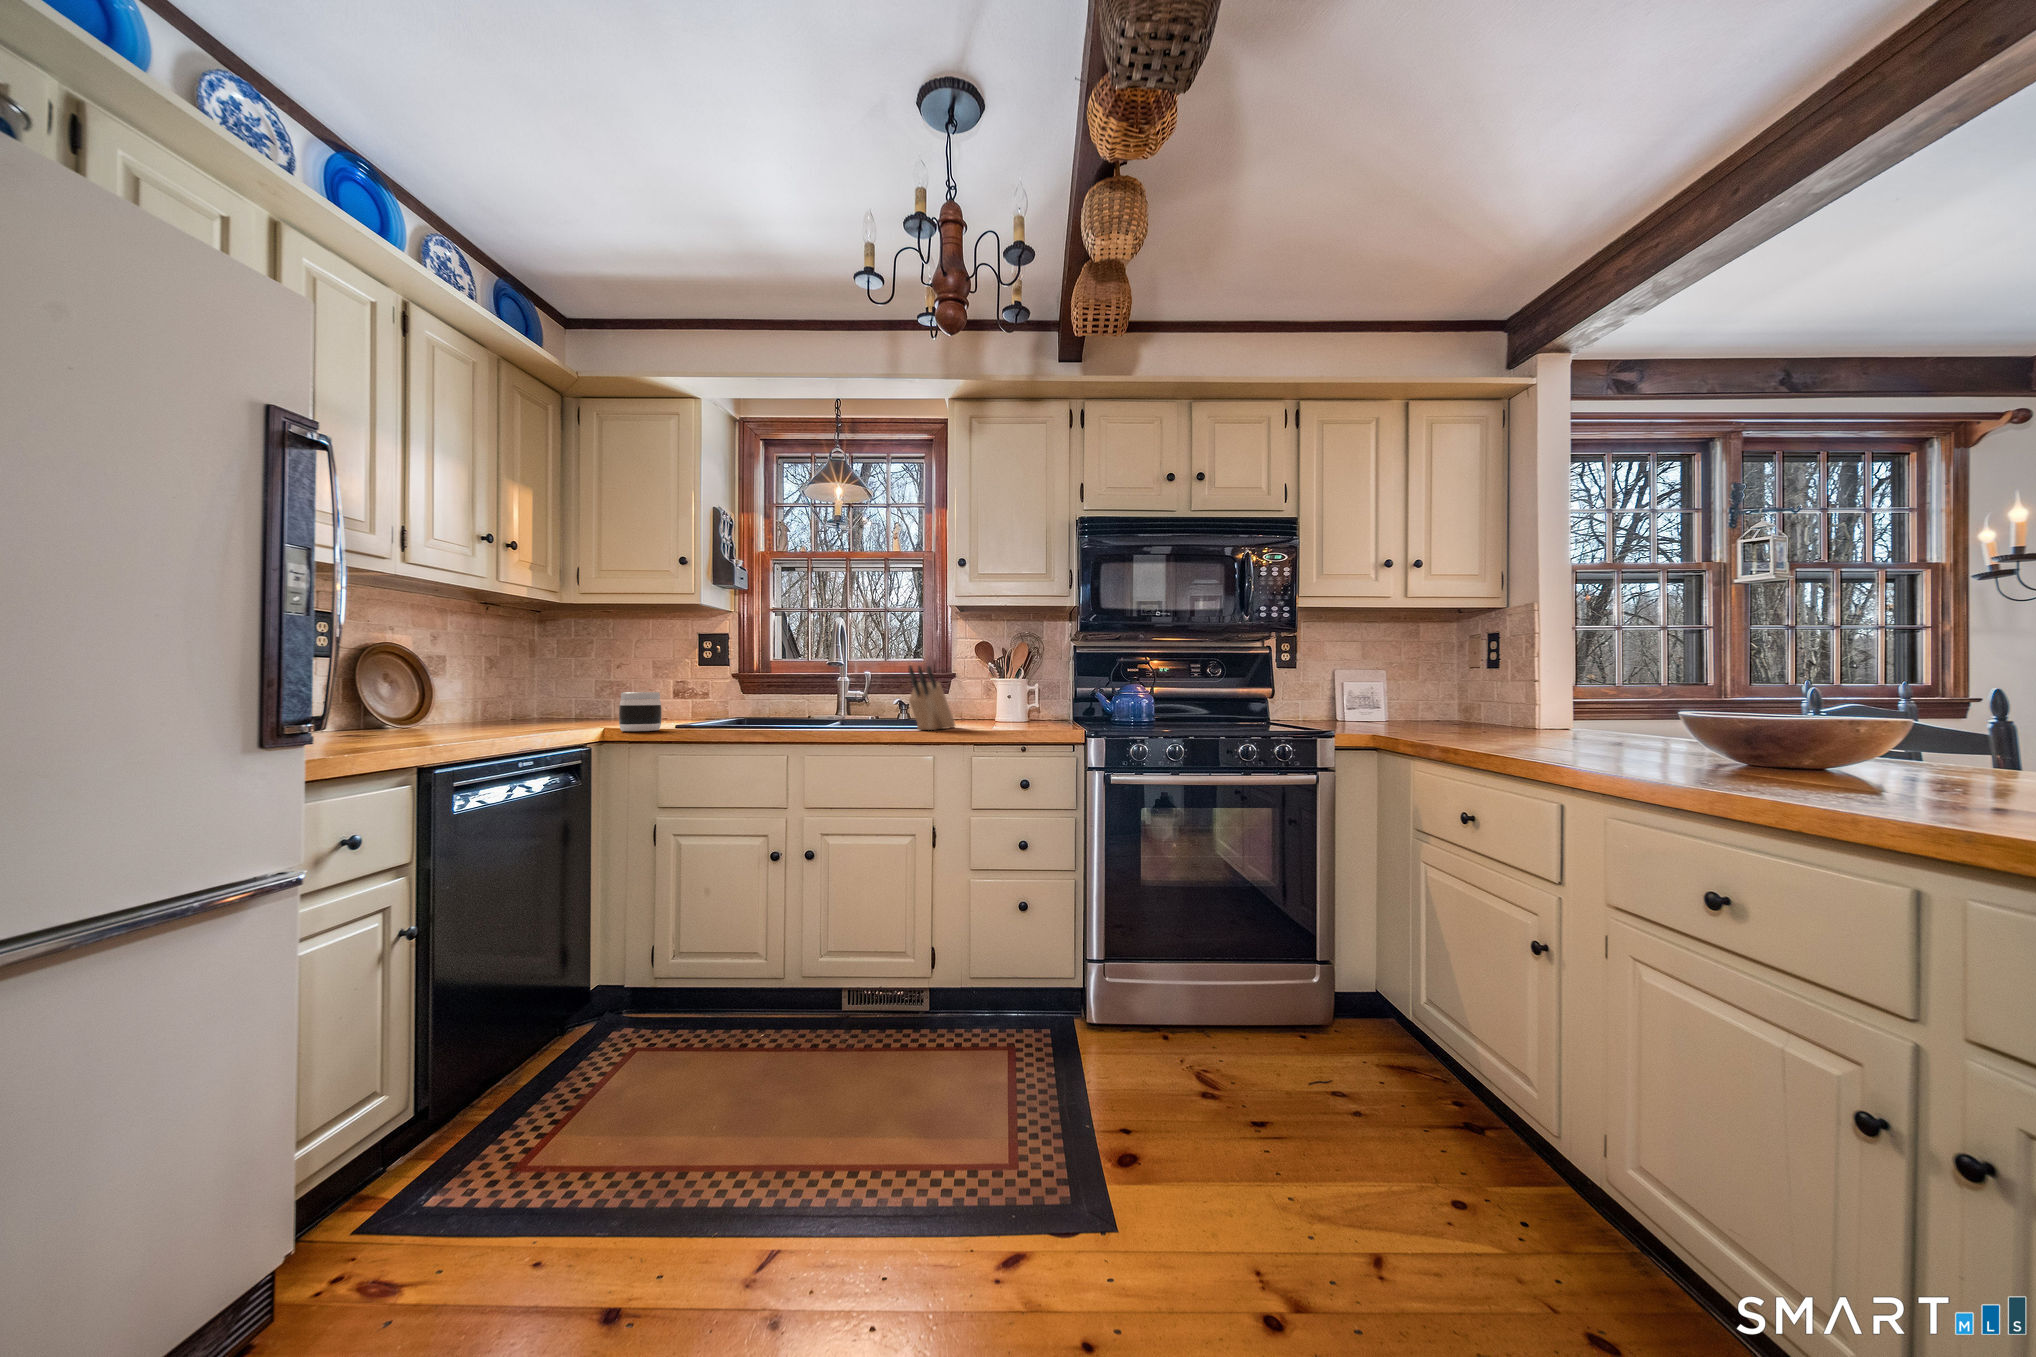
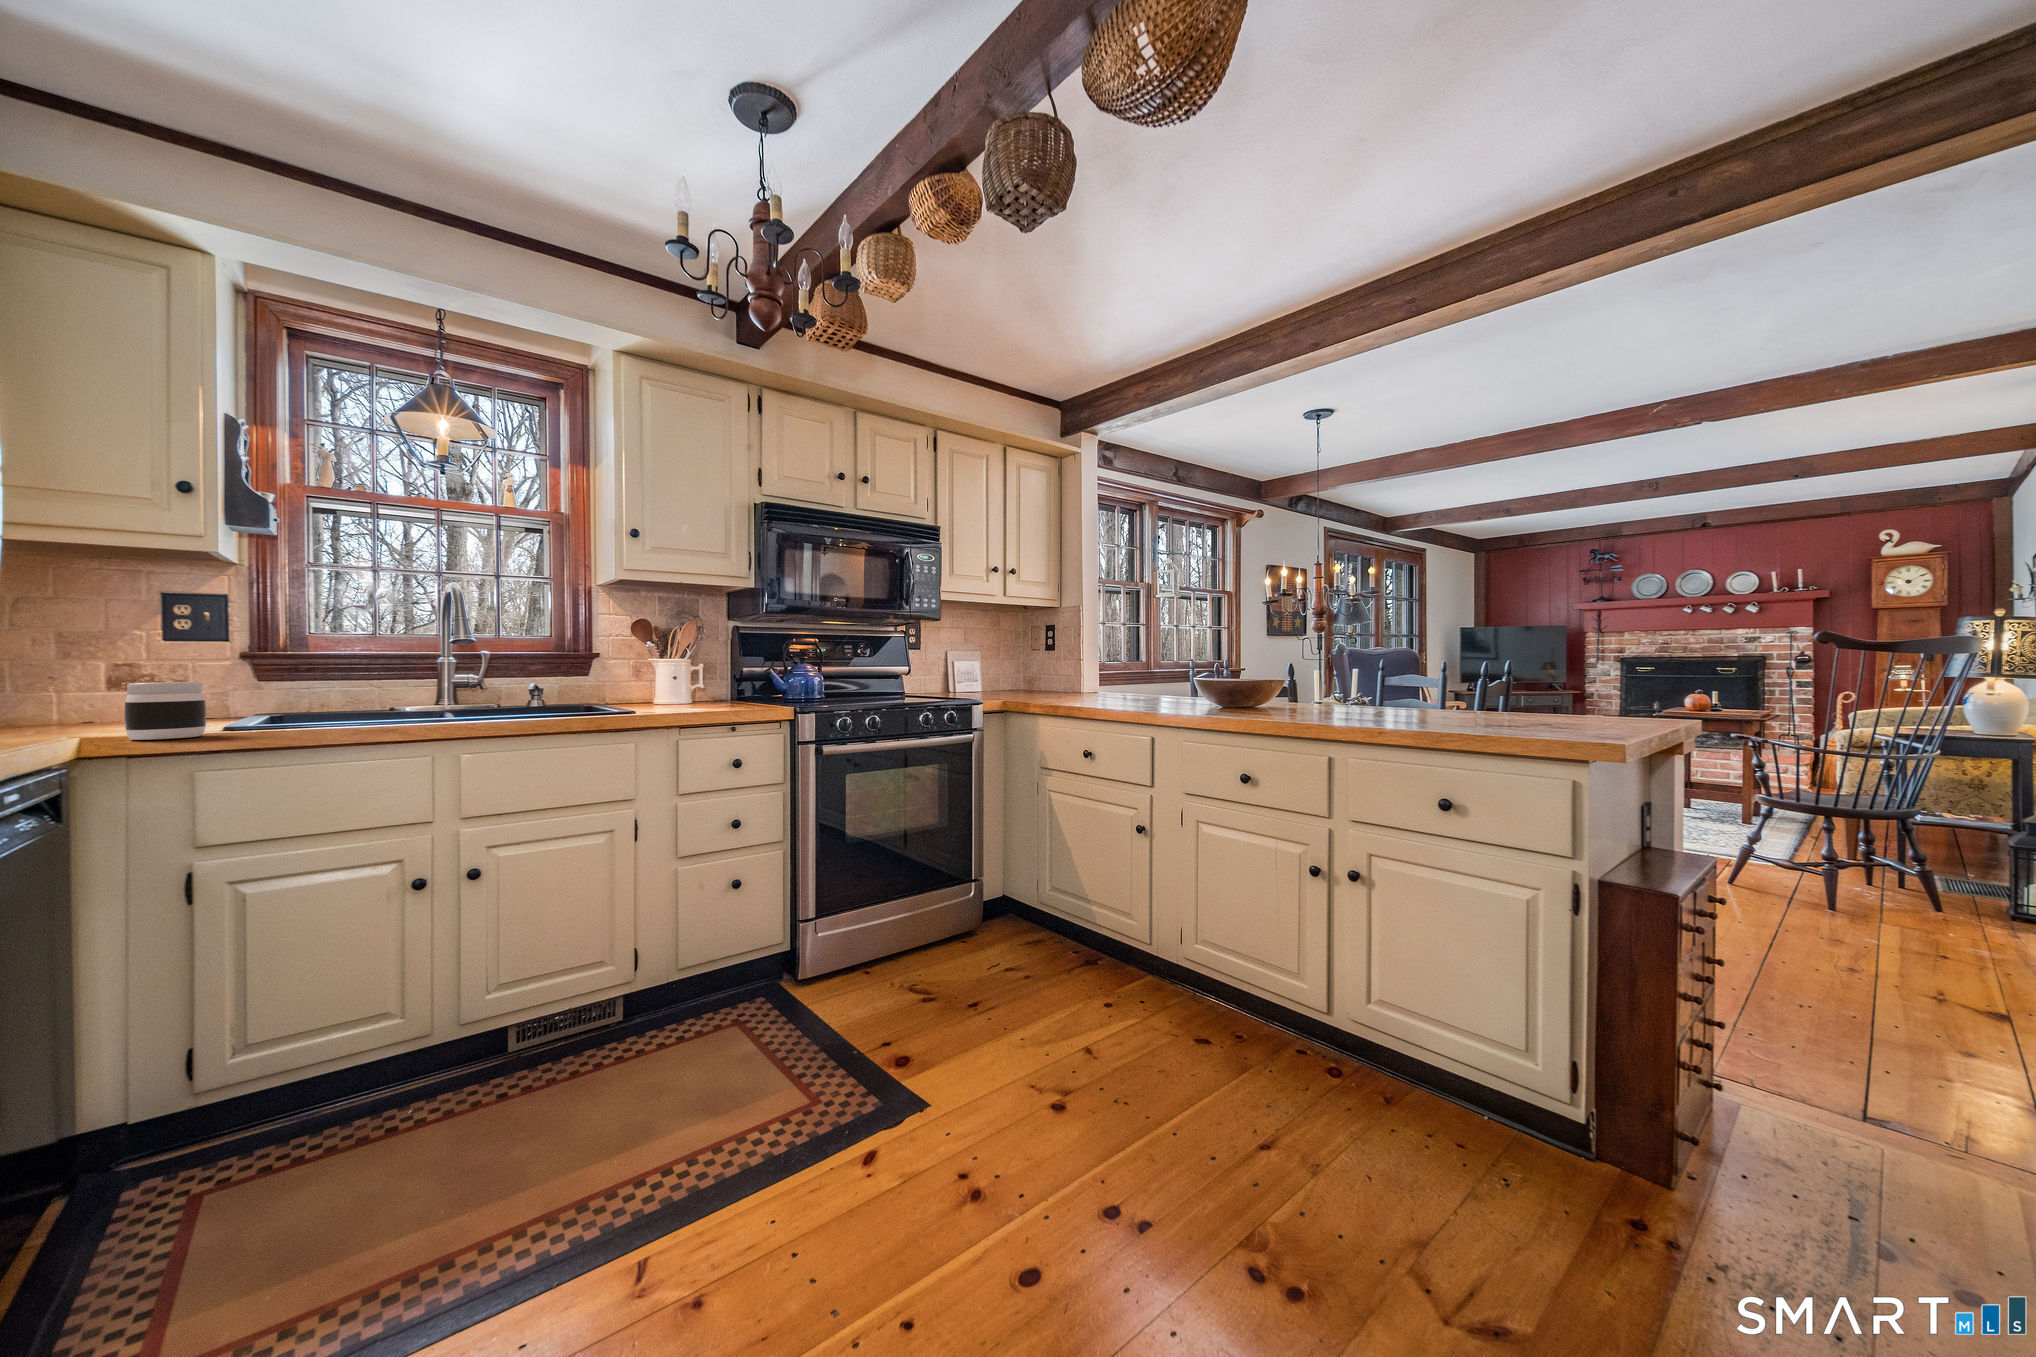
knife block: present [909,666,955,730] -> none [605,648,639,718]

